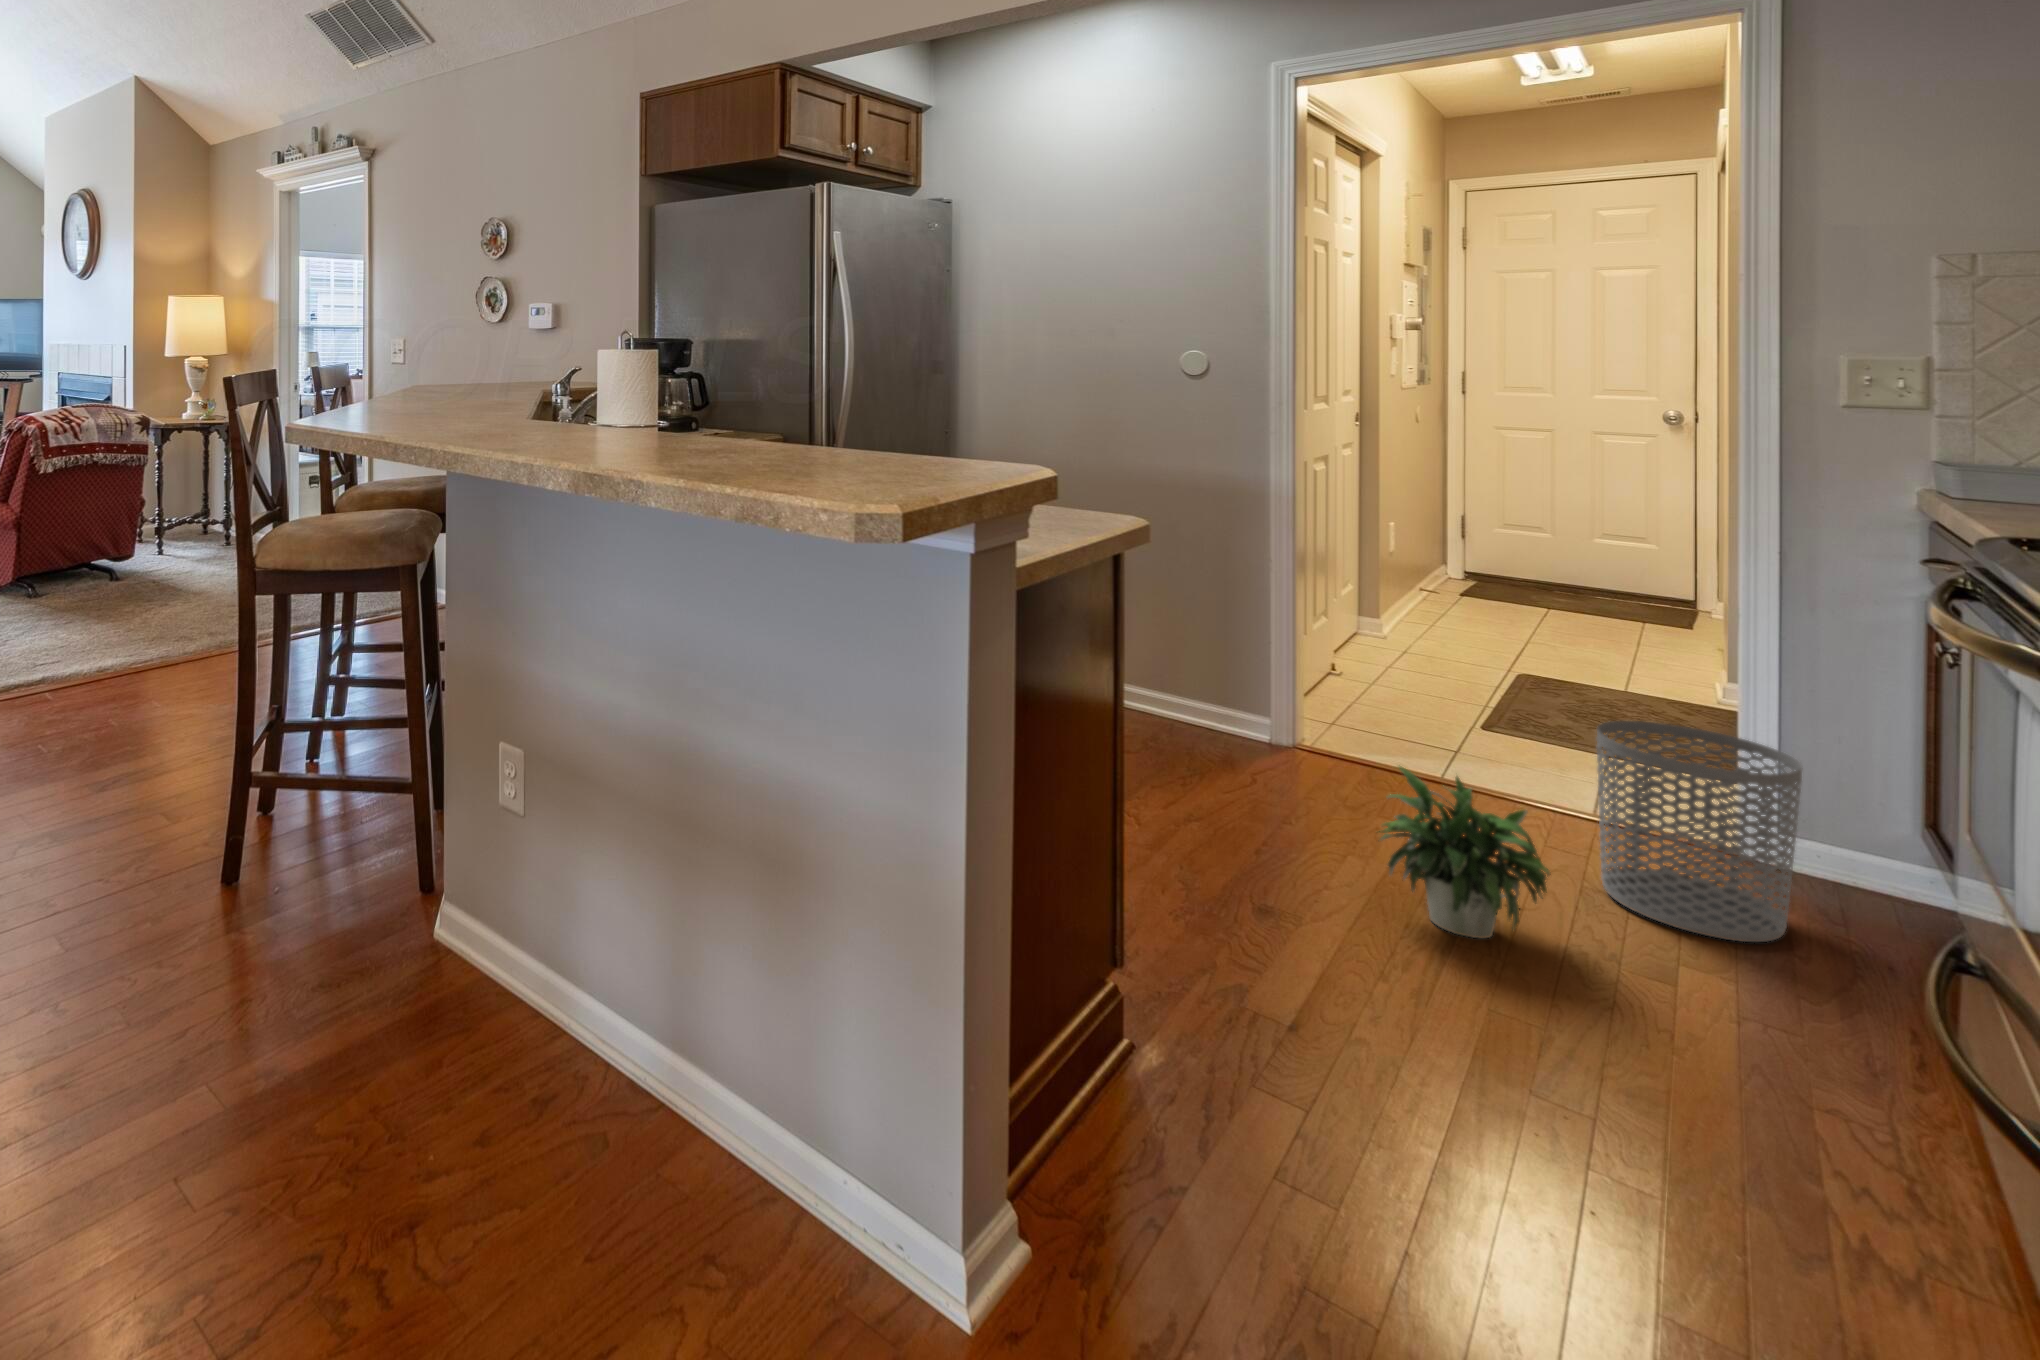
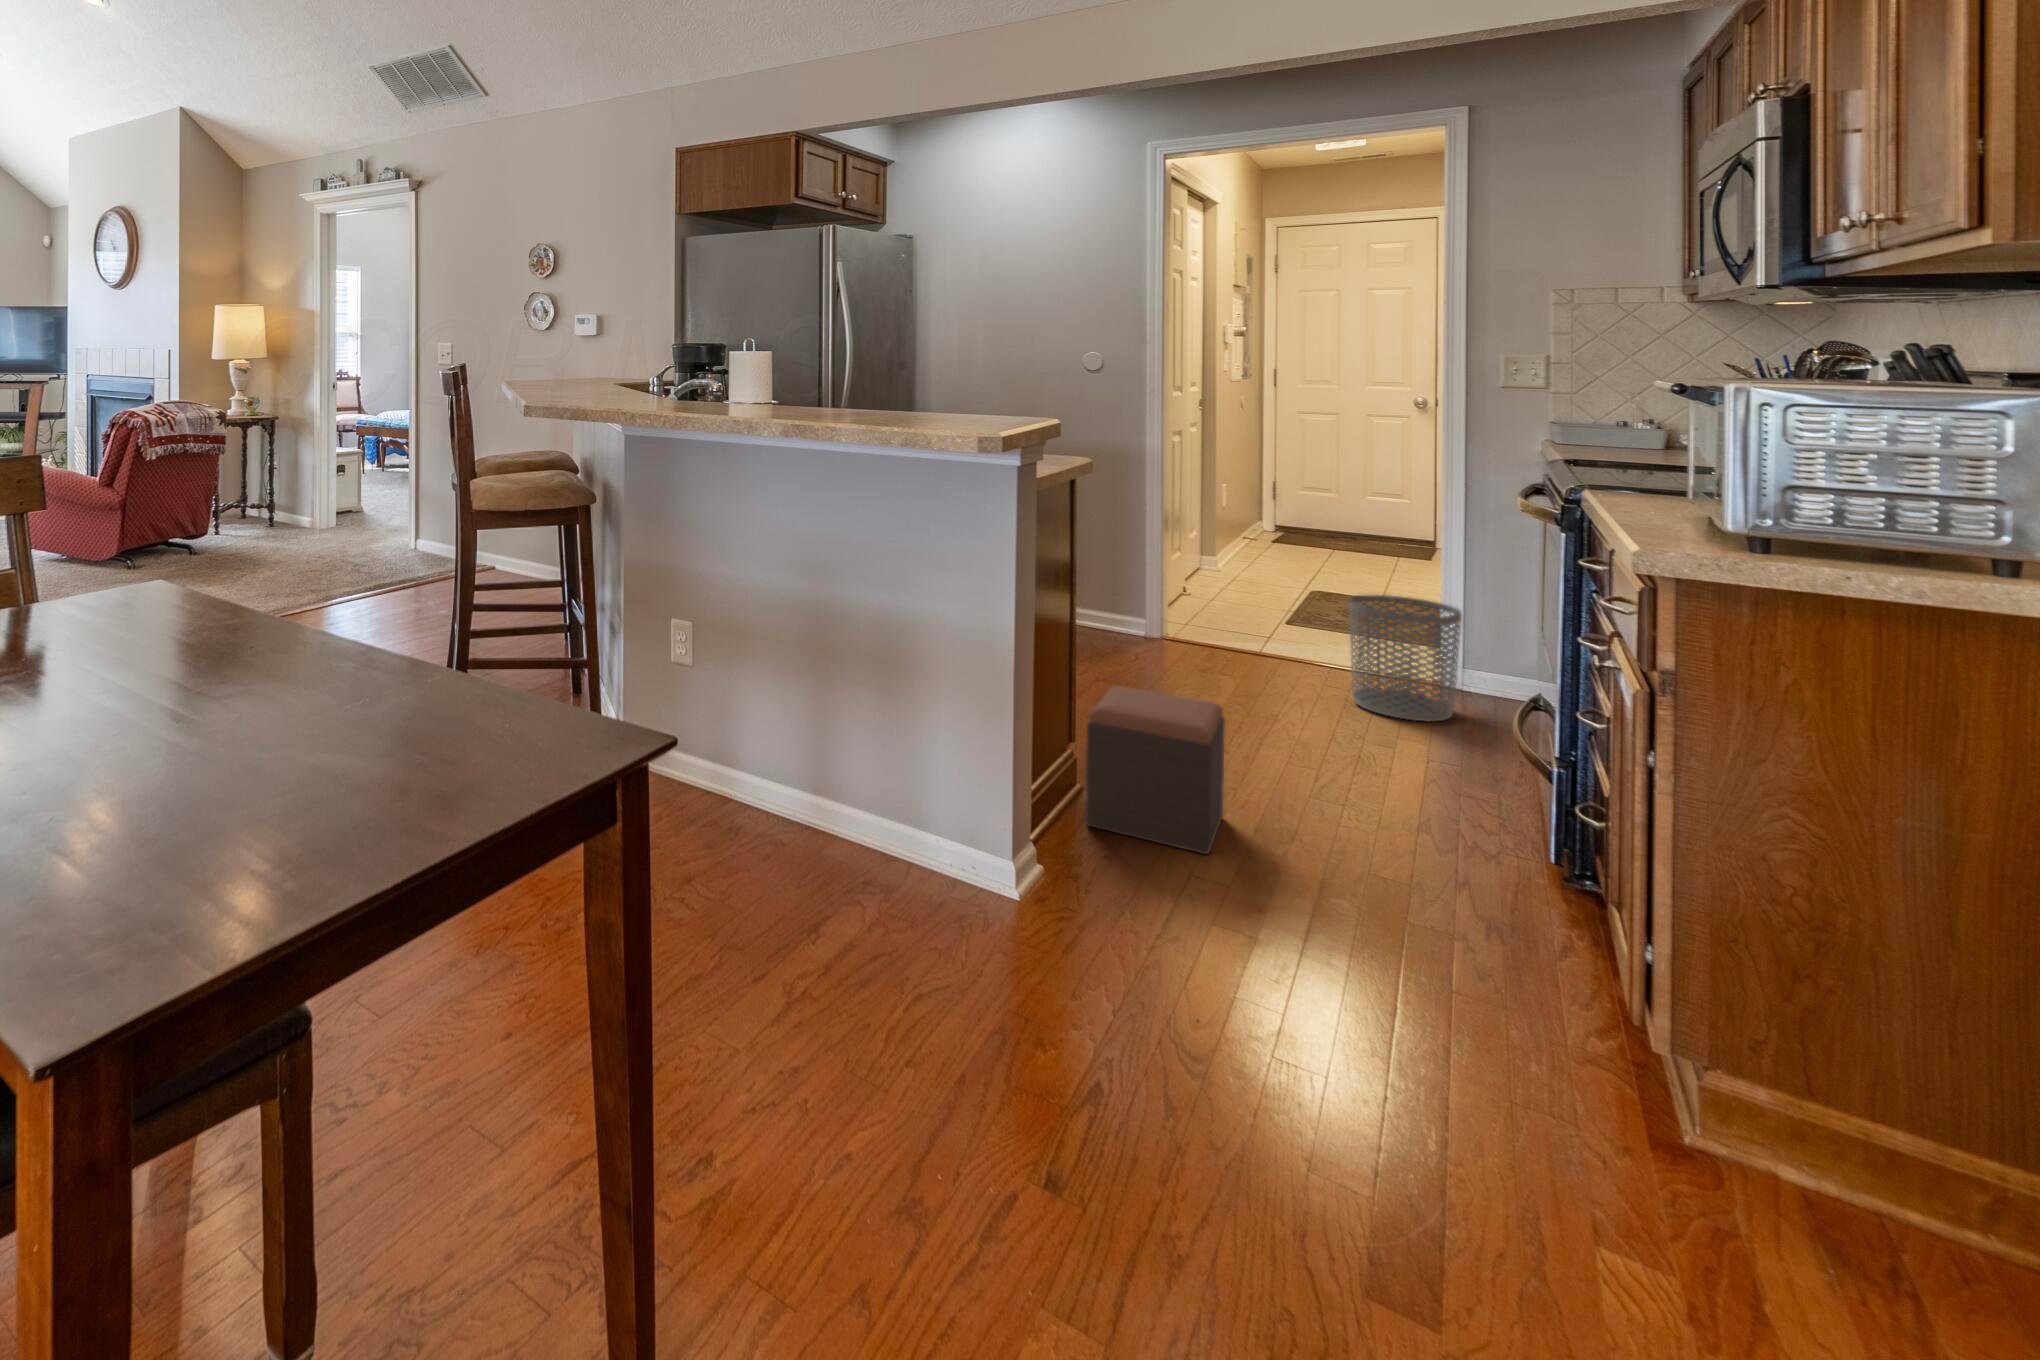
potted plant: present [1381,765,1550,938] -> none [1218,626,1318,727]
footstool: none [1120,902,1385,1272] -> present [1085,686,1225,854]

